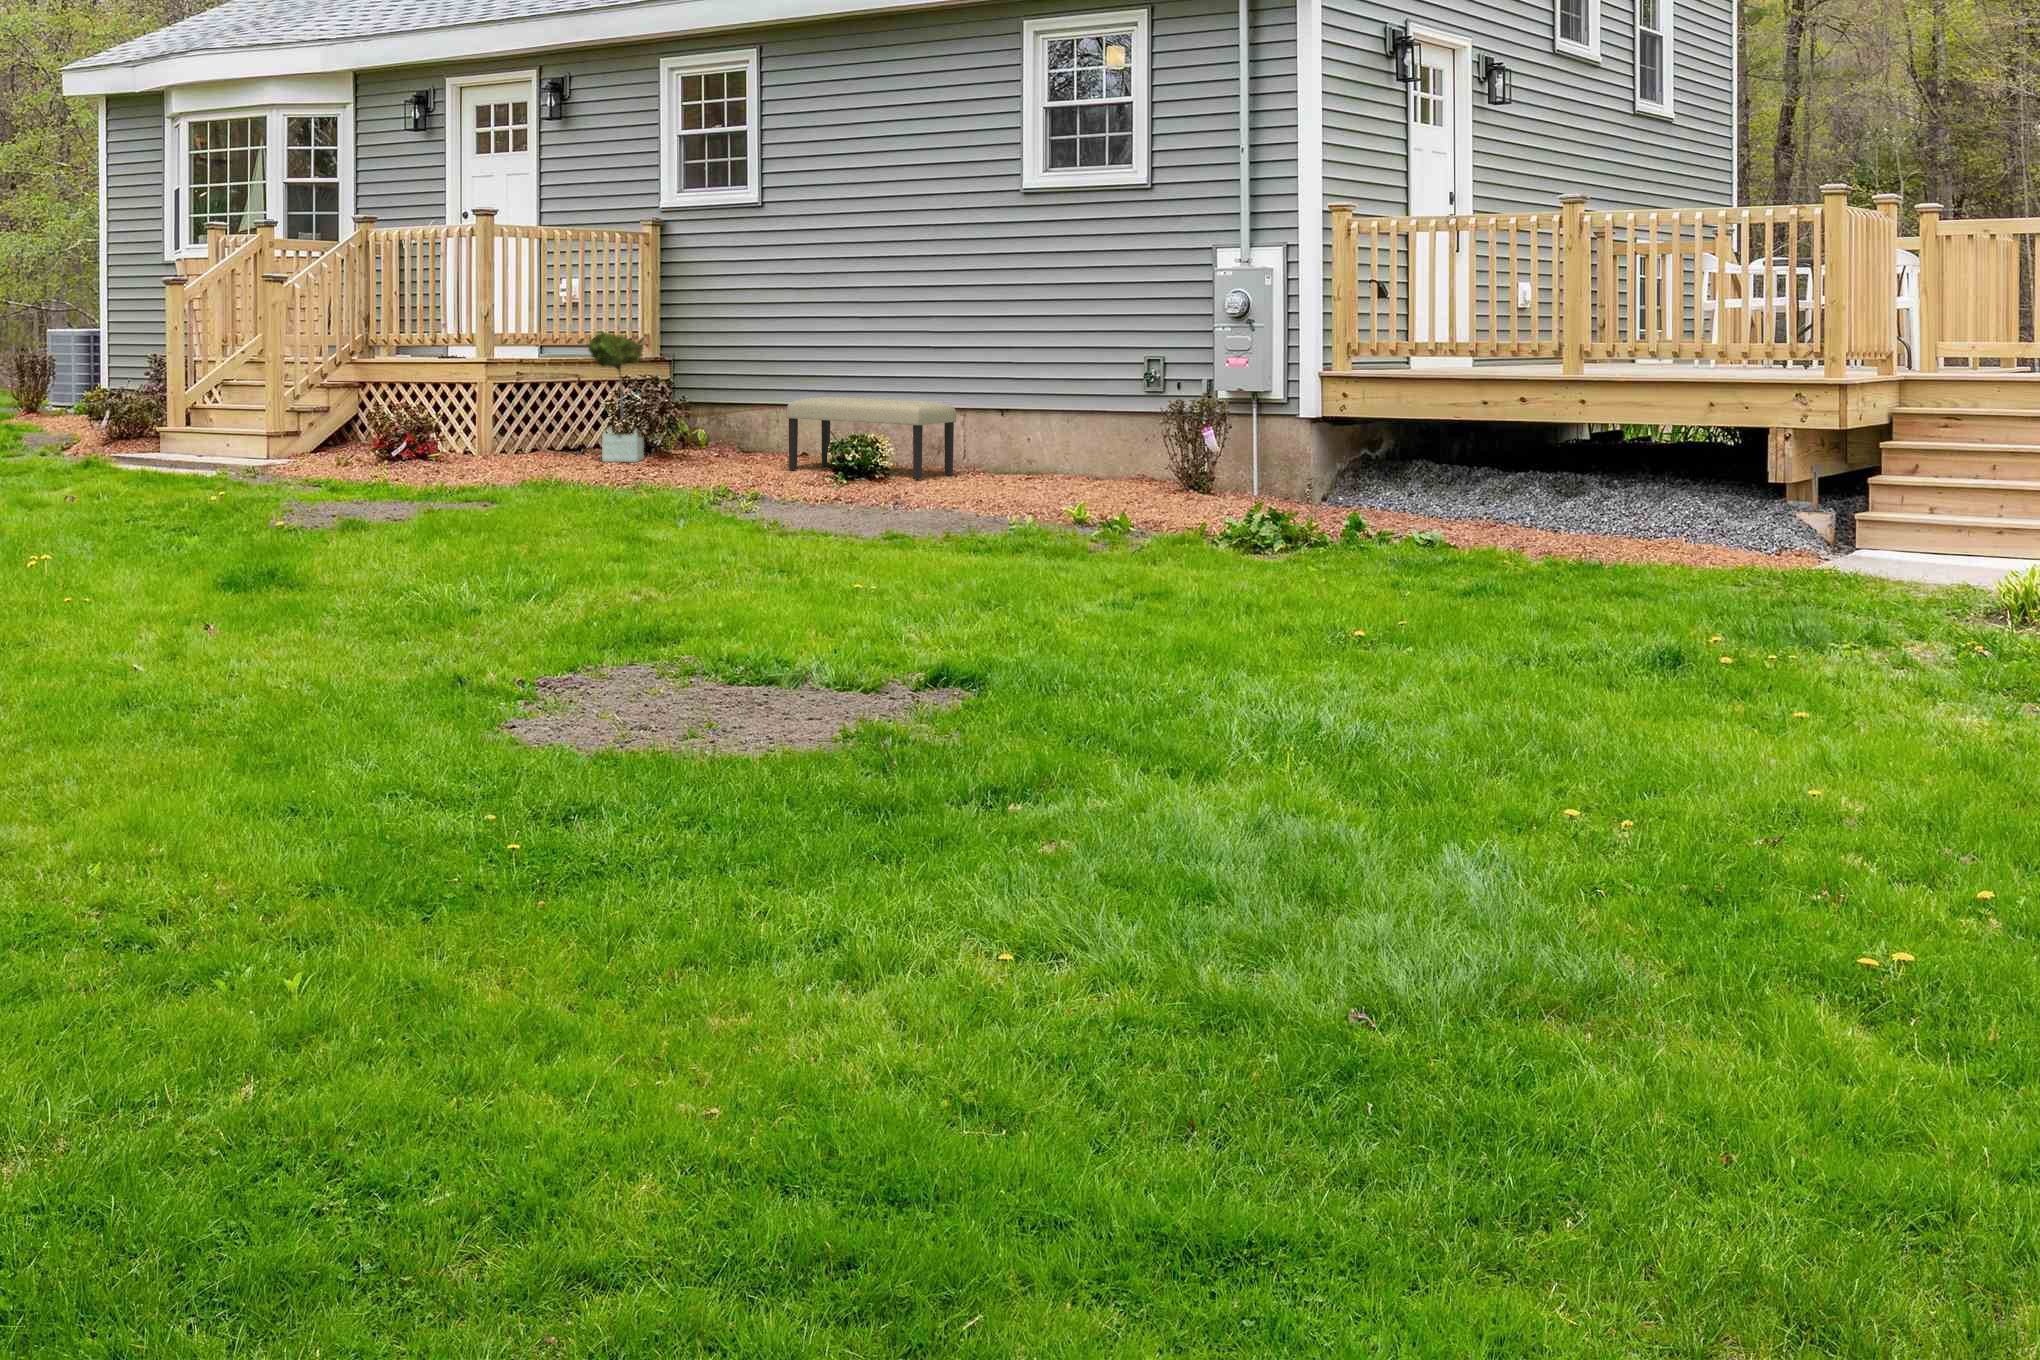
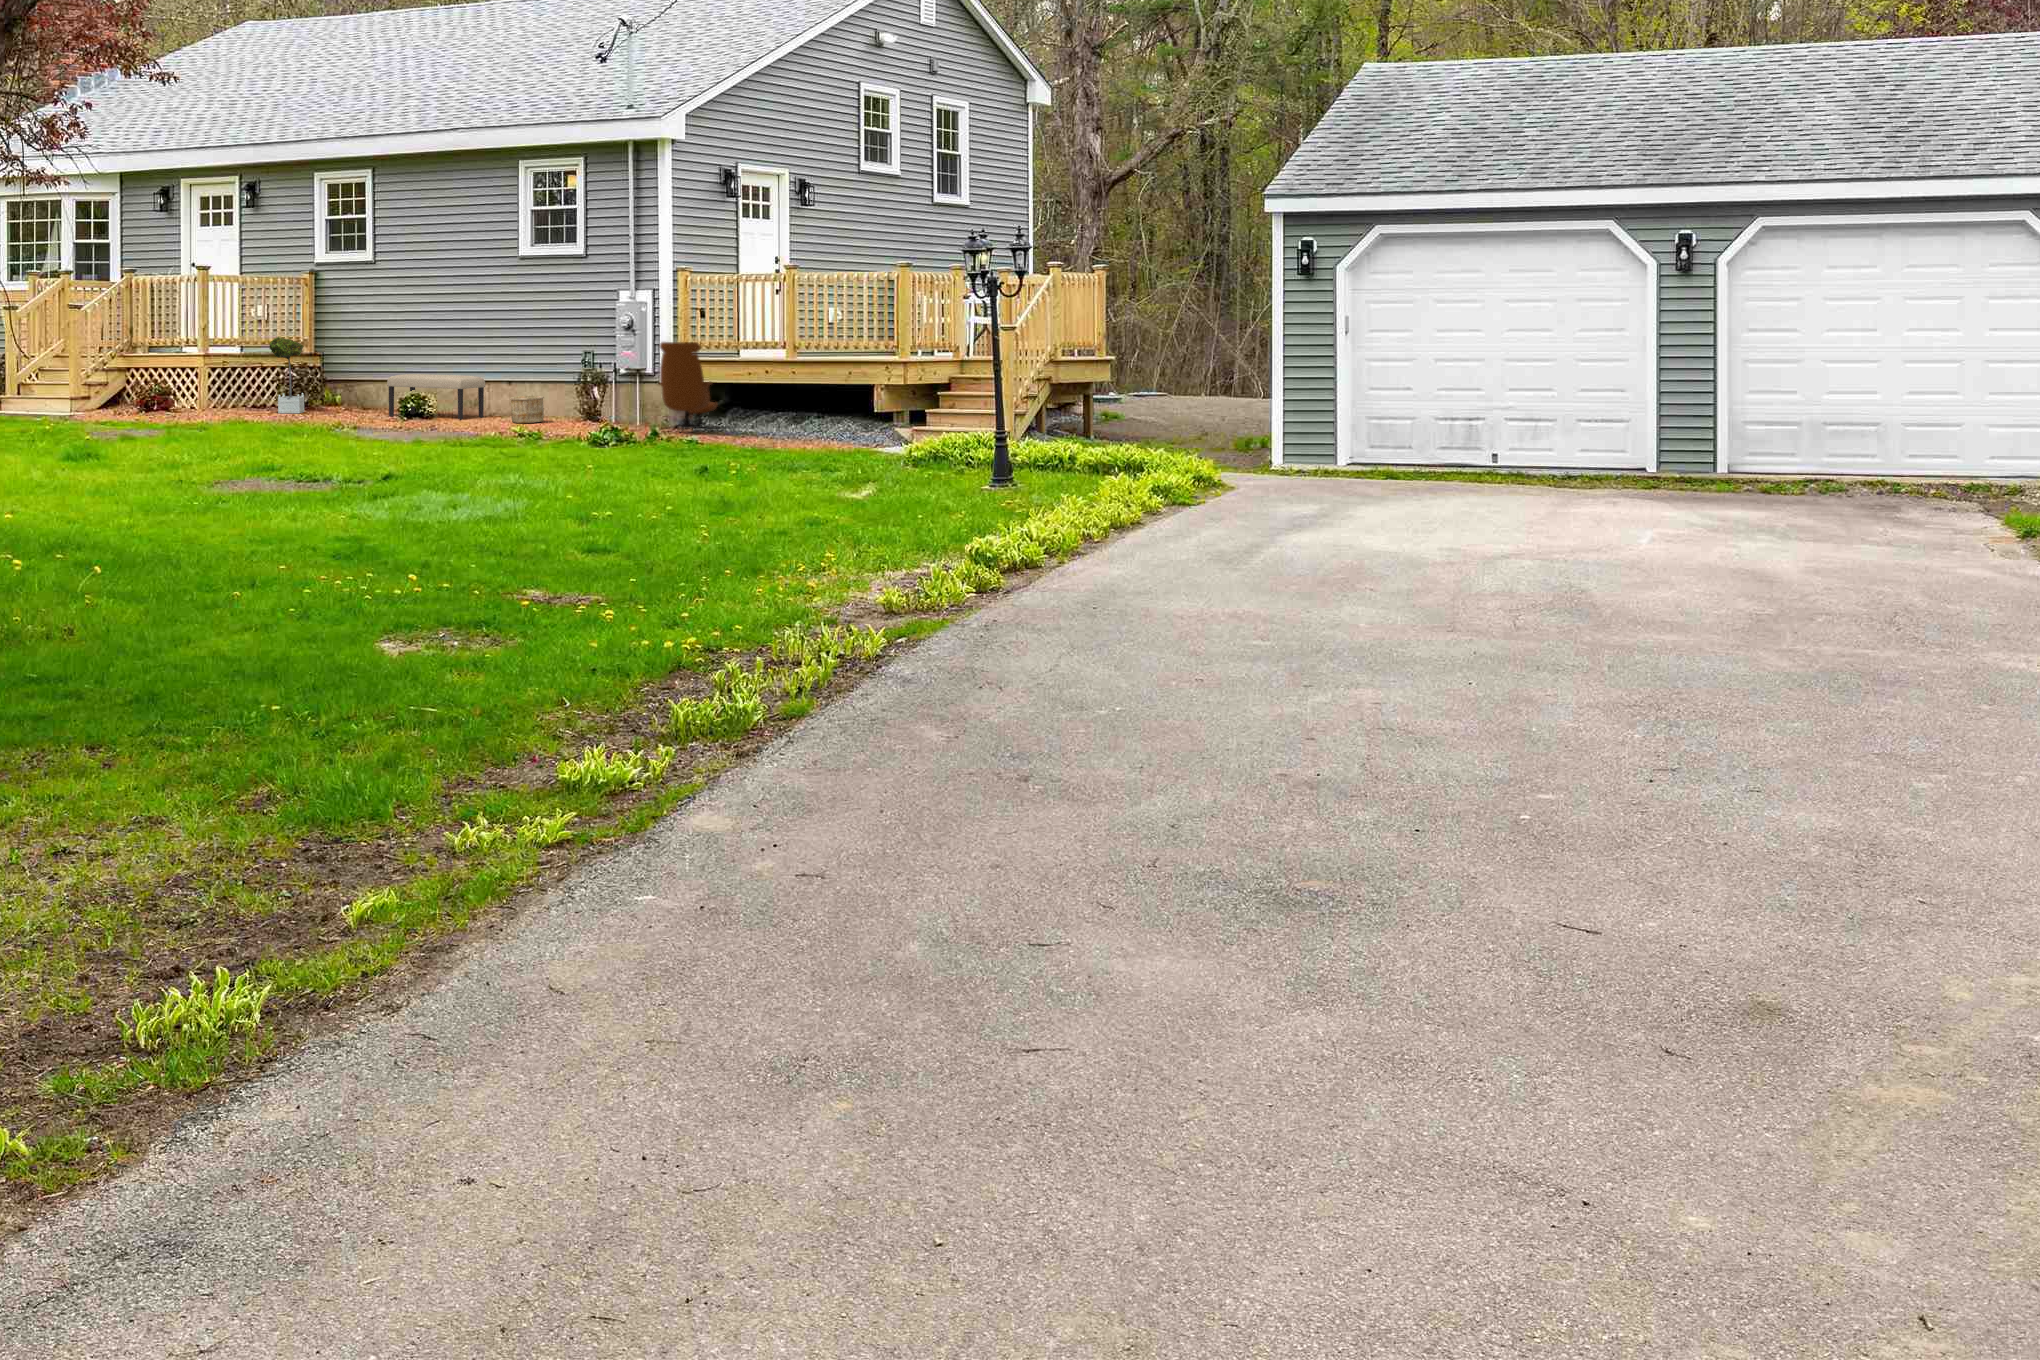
lounge chair: none [1313,343,1424,521] -> present [659,342,718,432]
wooden bucket: none [1010,439,1070,489] -> present [510,396,544,423]

